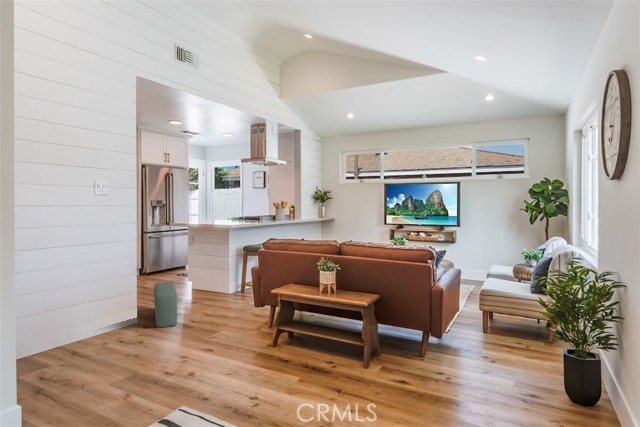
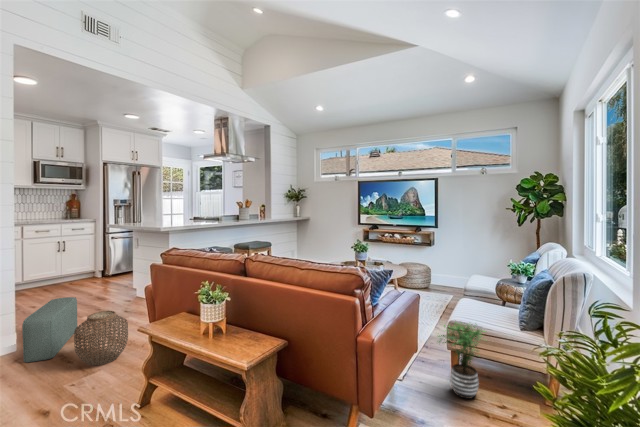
potted plant: none [472,288,512,340] -> present [438,322,485,399]
woven basket: none [198,289,234,328] -> present [74,311,128,365]

